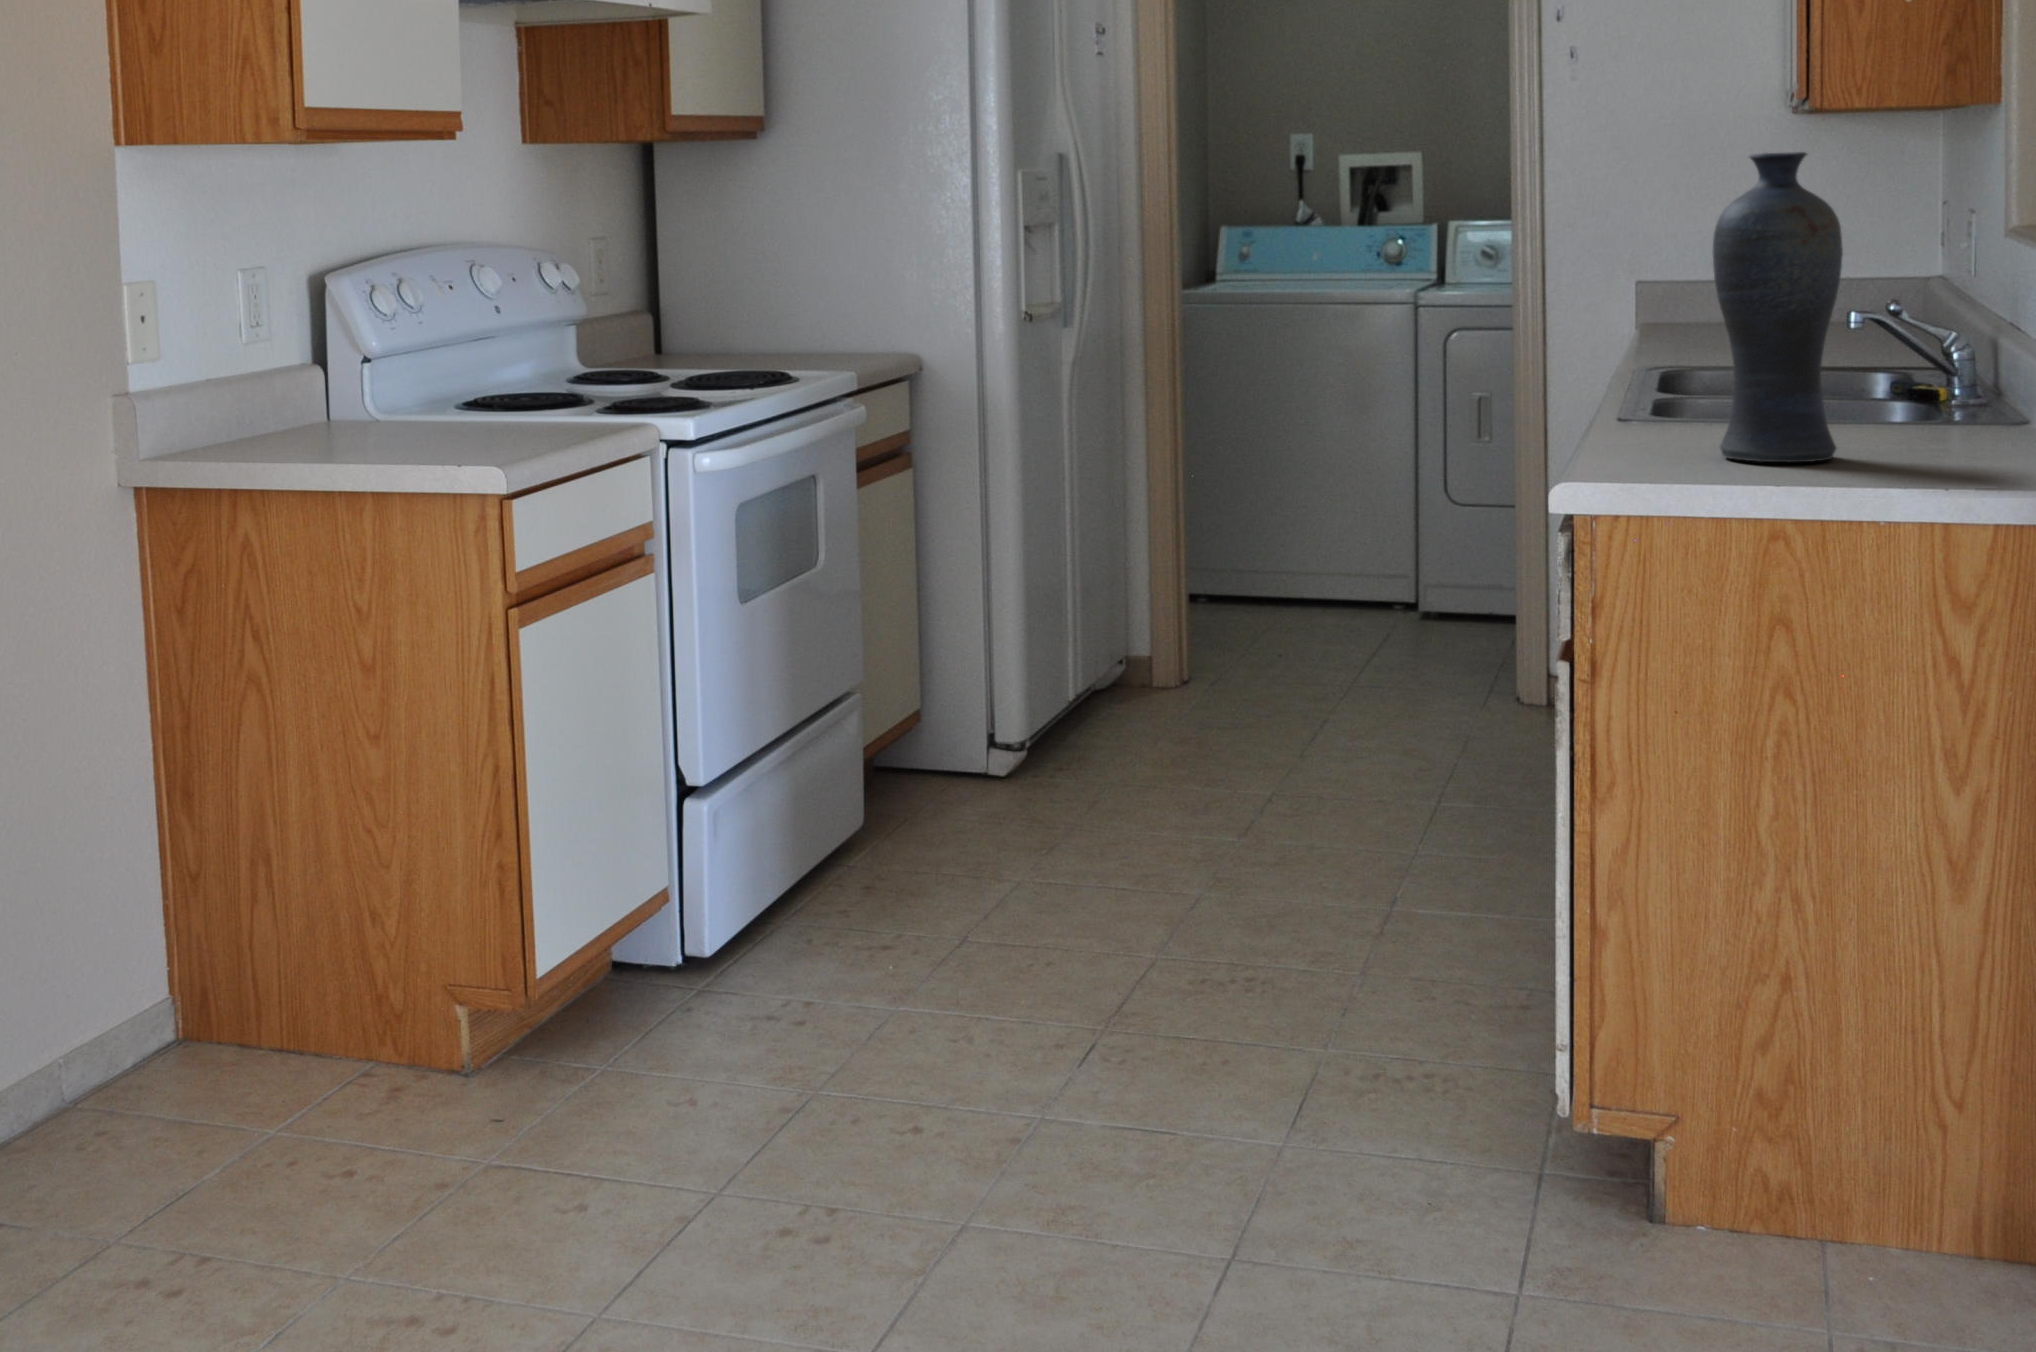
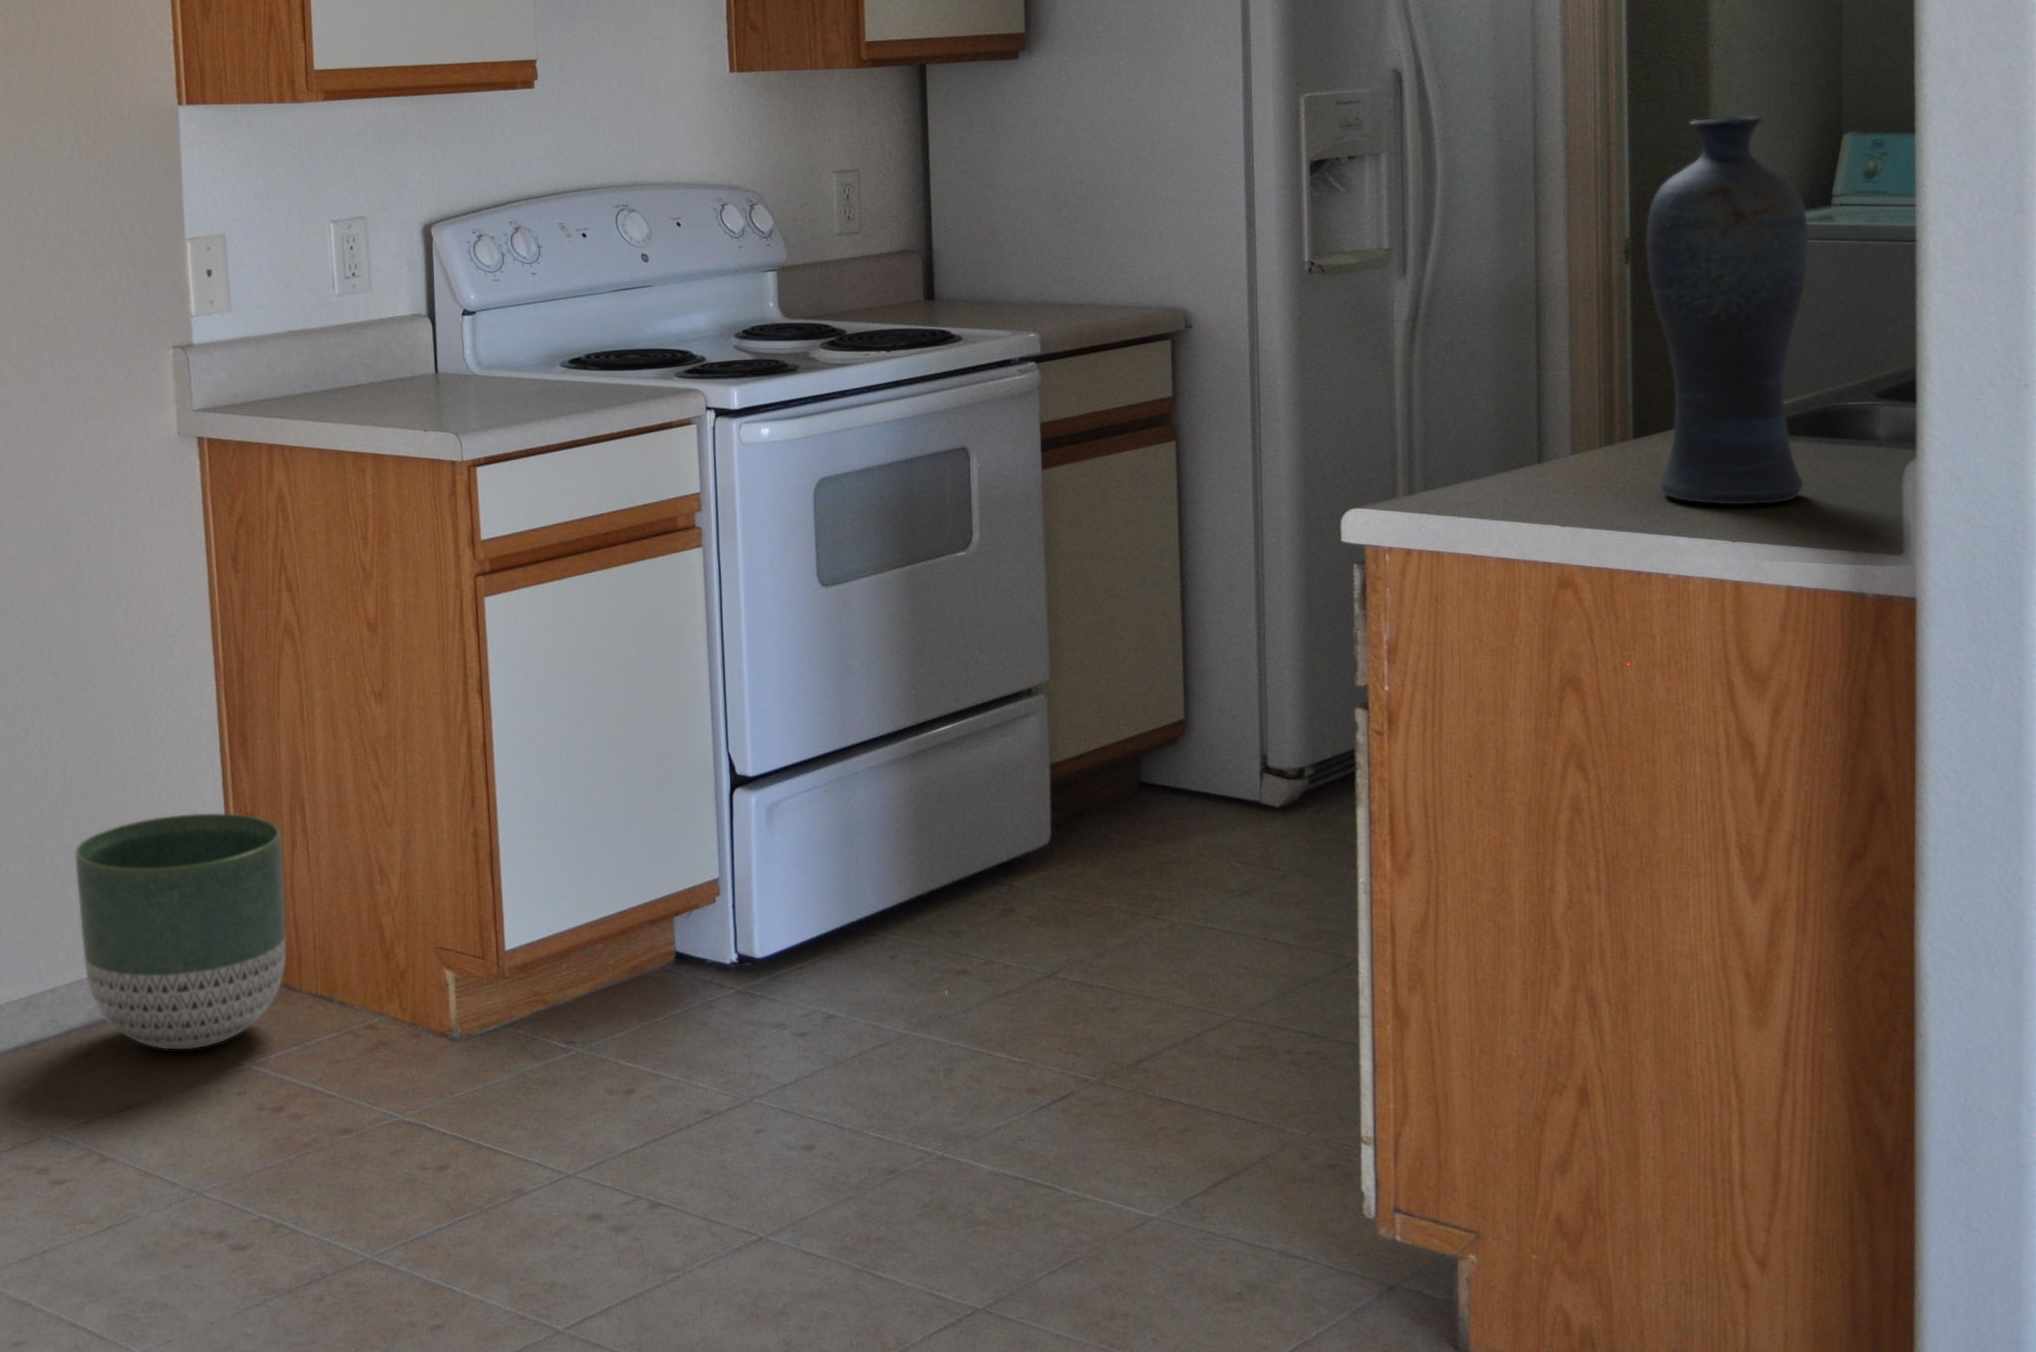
planter: none [58,875,285,1127] -> present [76,814,286,1049]

